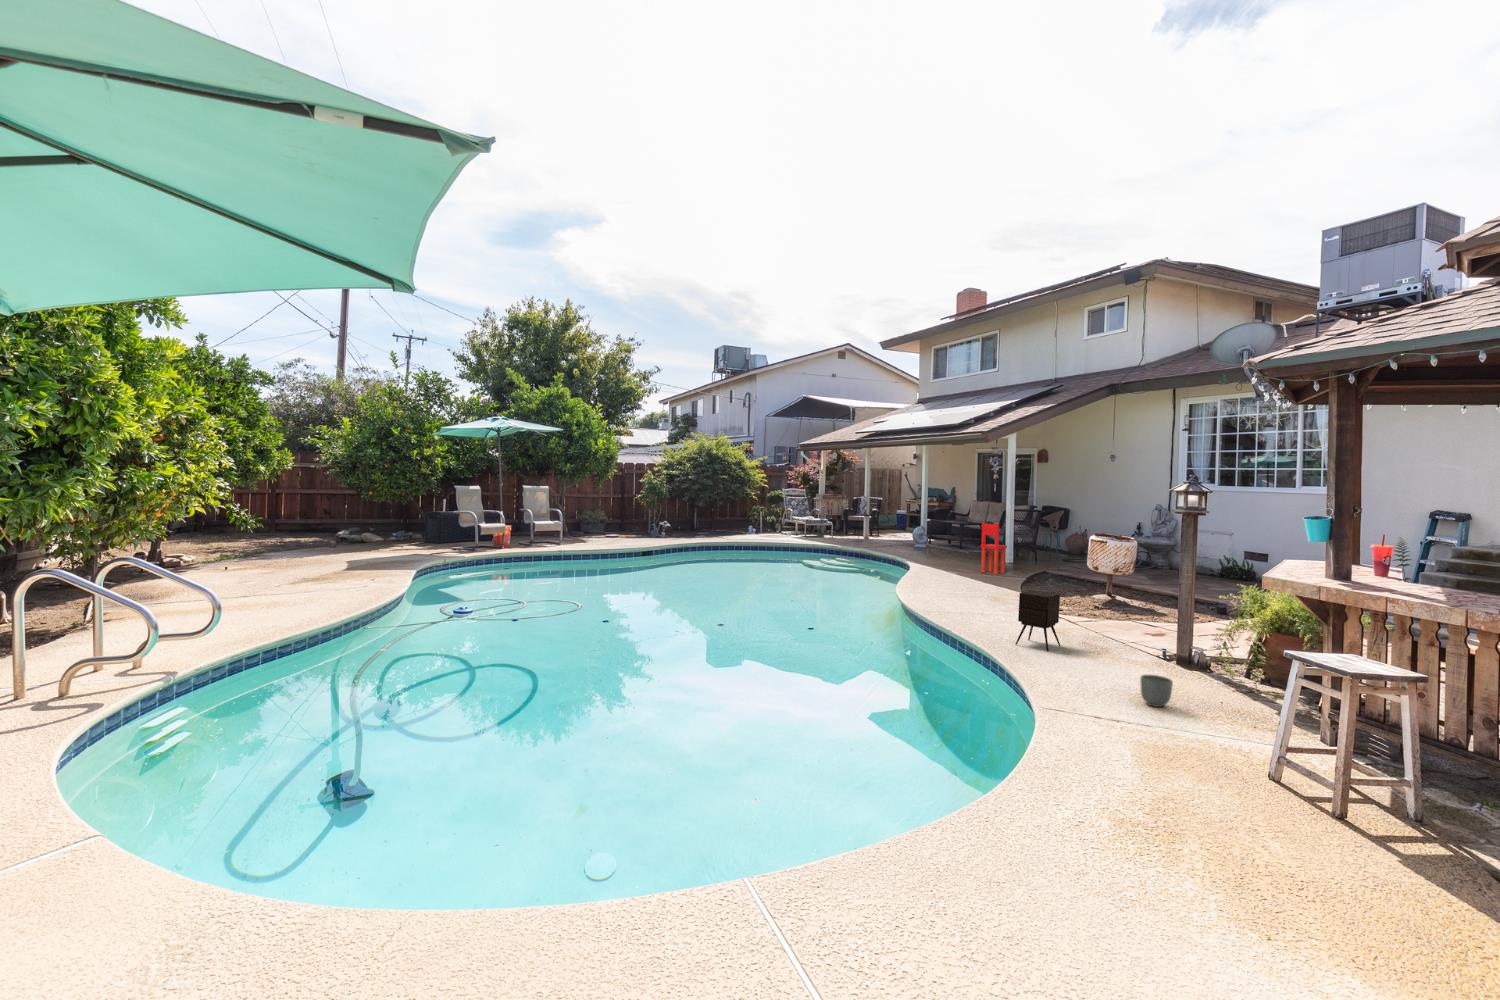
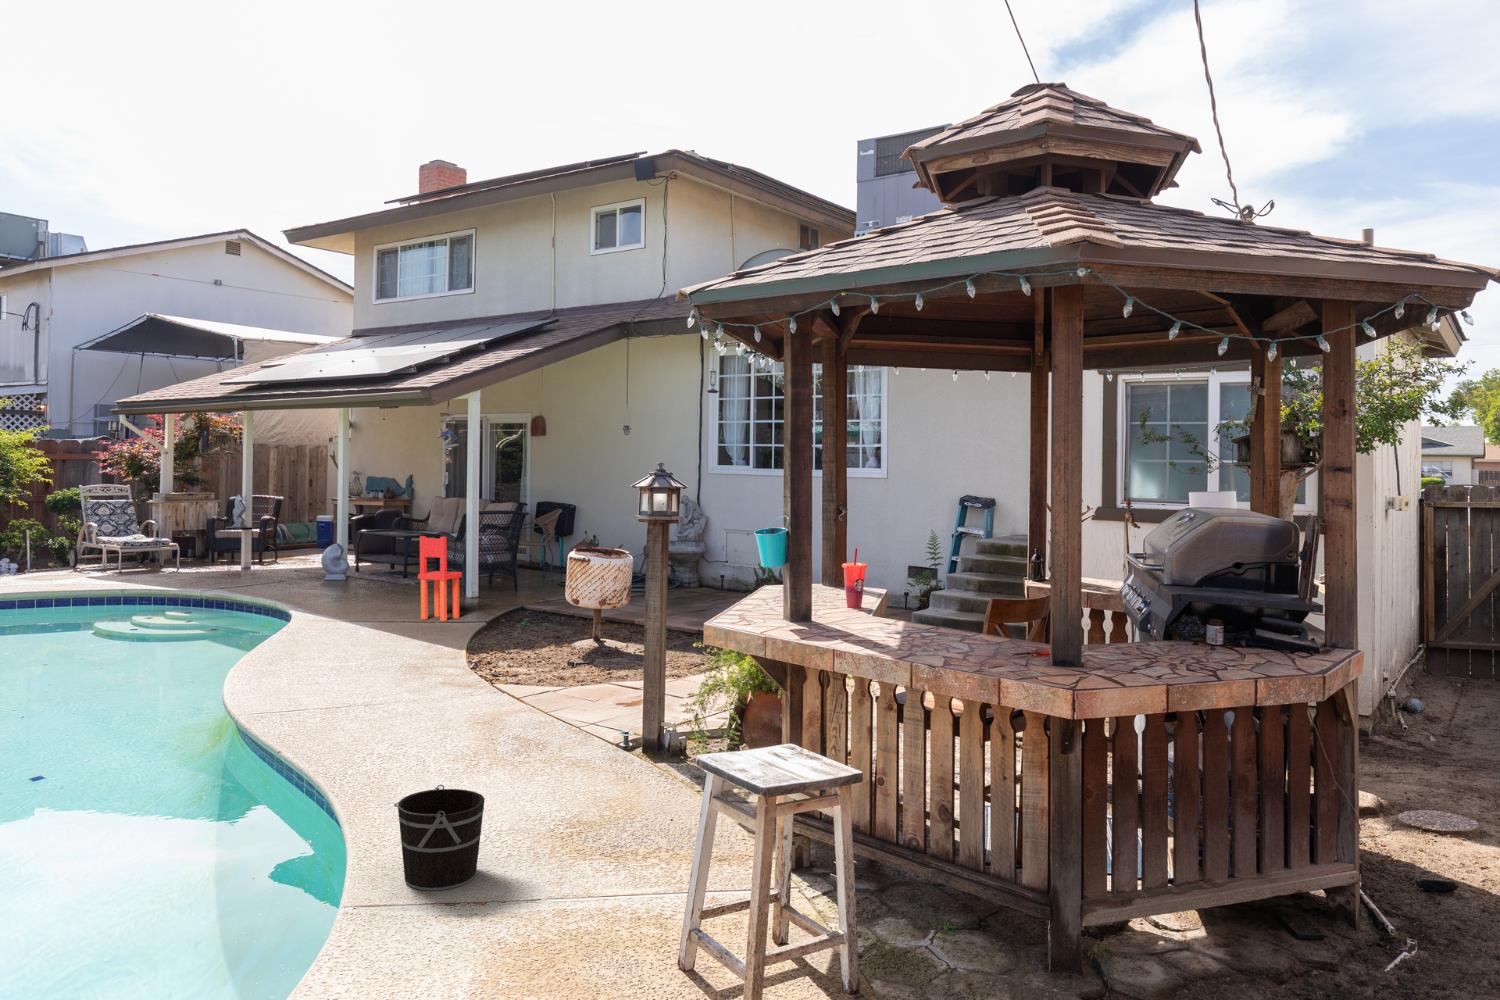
side table: present [1016,590,1060,651] -> none [393,660,473,767]
bucket: none [1055,654,1108,710] -> present [394,785,485,891]
planter: present [1140,675,1173,707] -> none [547,798,594,855]

